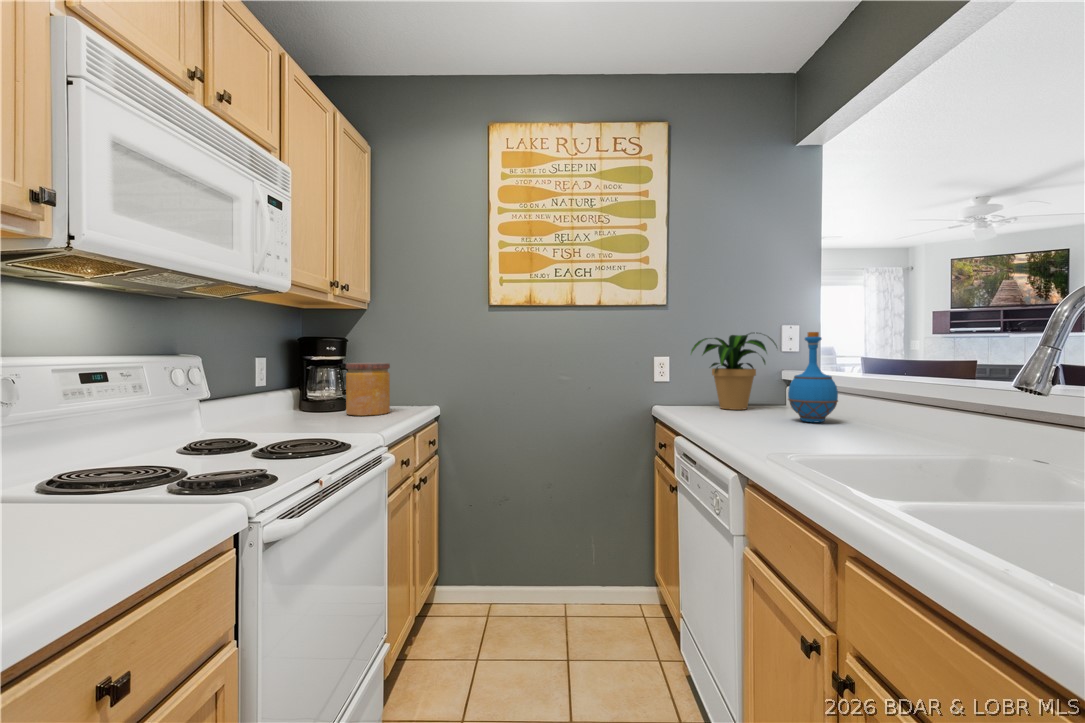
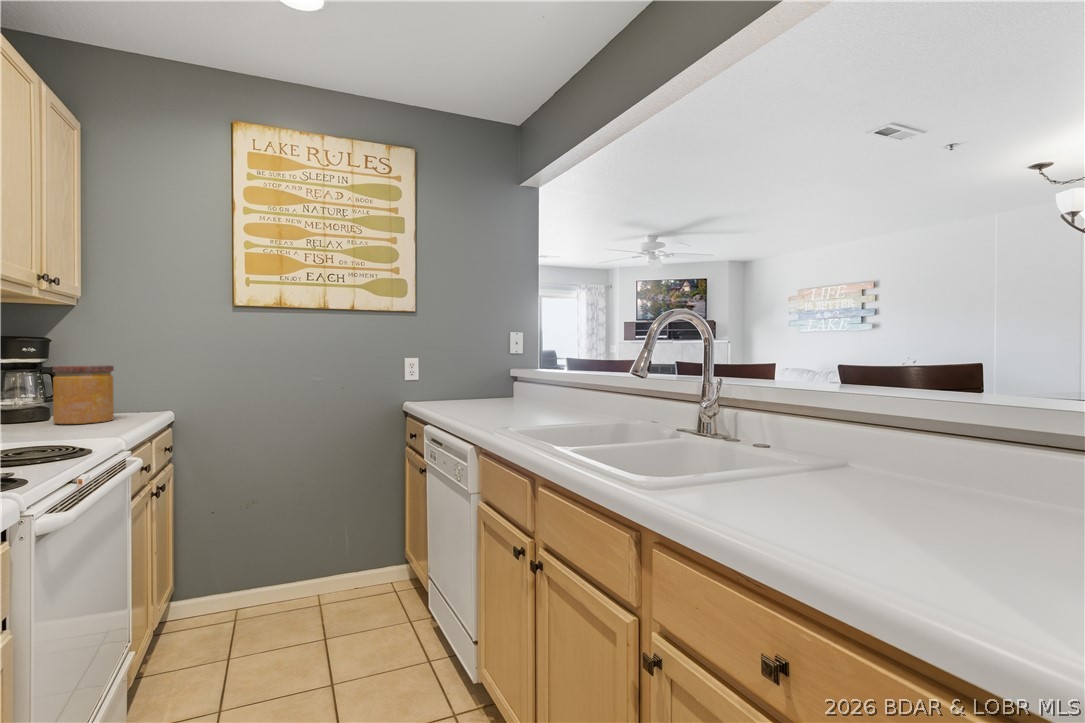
bottle: present [788,332,838,422] -> none [512,339,547,409]
potted plant: present [691,333,777,410] -> none [436,338,505,402]

